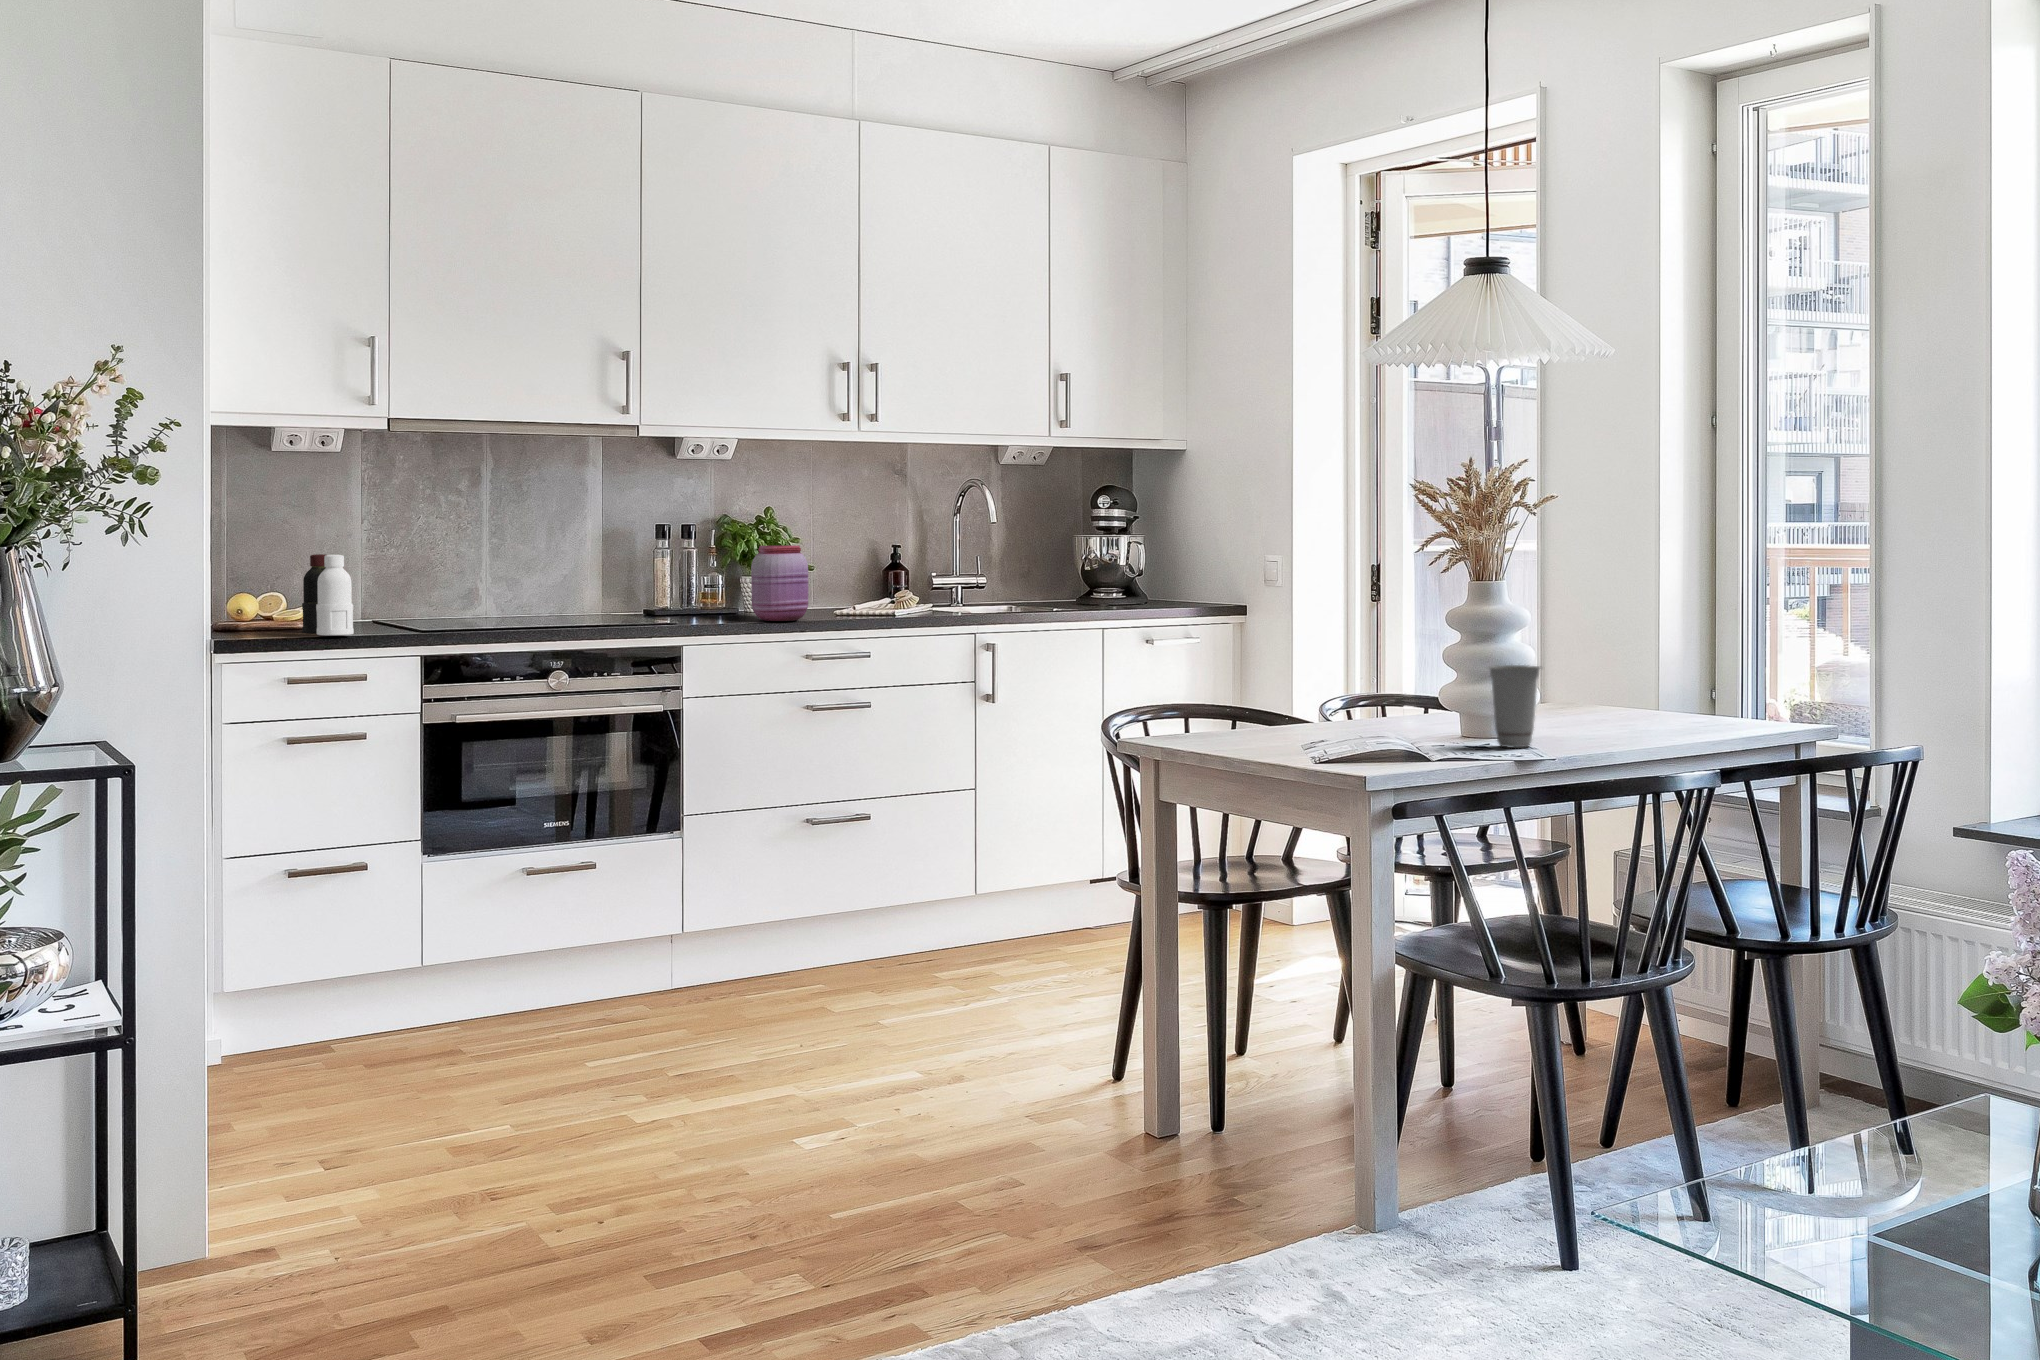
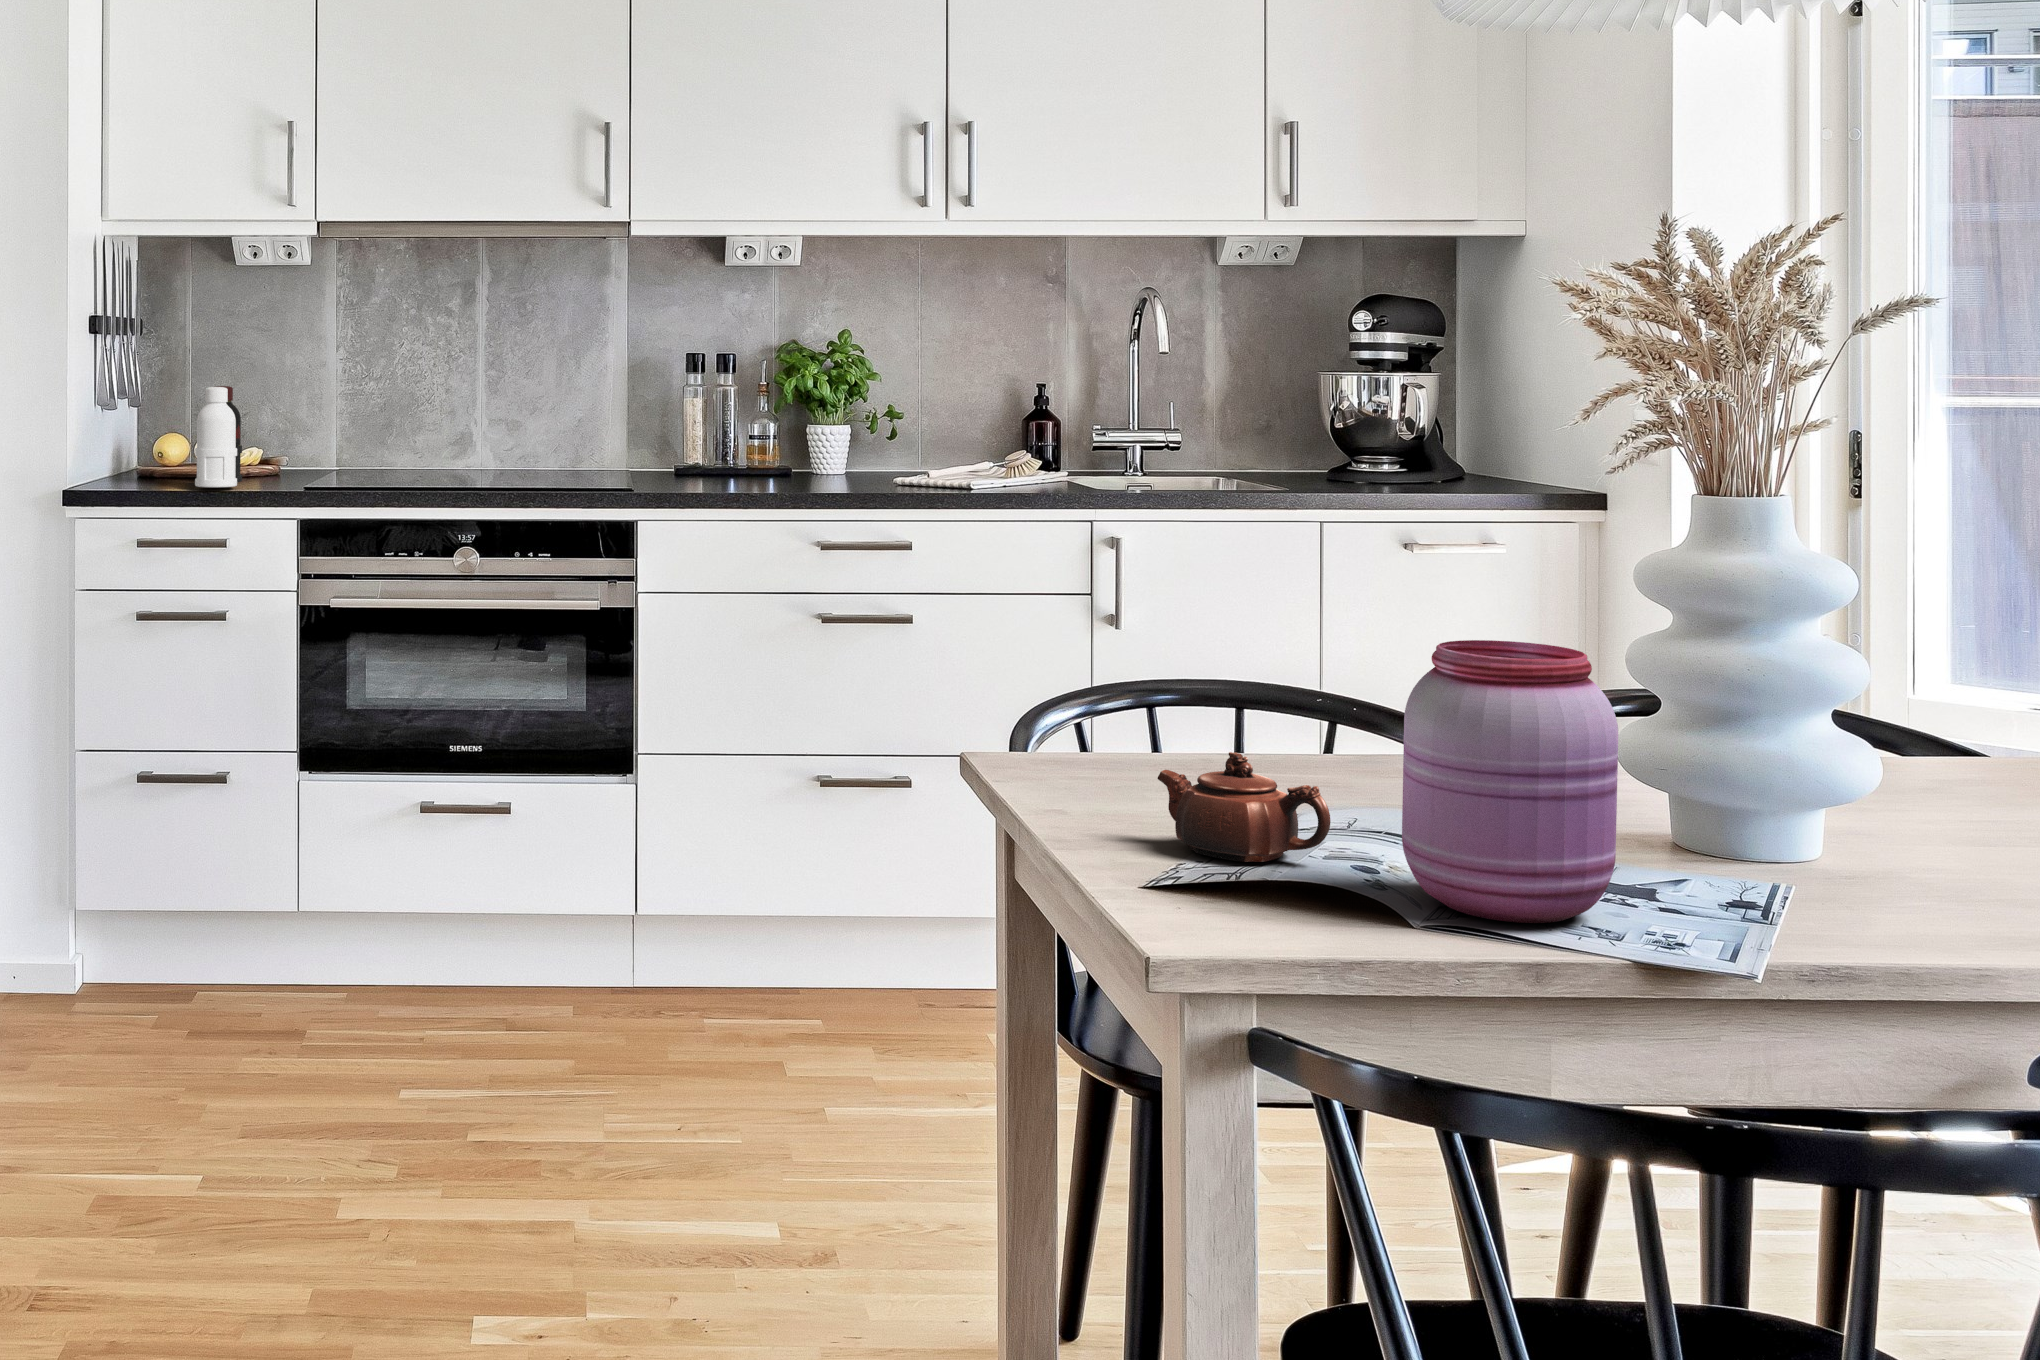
jar: present [751,546,808,621] -> present [1402,640,1618,923]
cup: present [1488,665,1541,748] -> none [1803,711,1975,932]
teapot: none [1234,707,1314,754] -> present [1158,752,1330,862]

